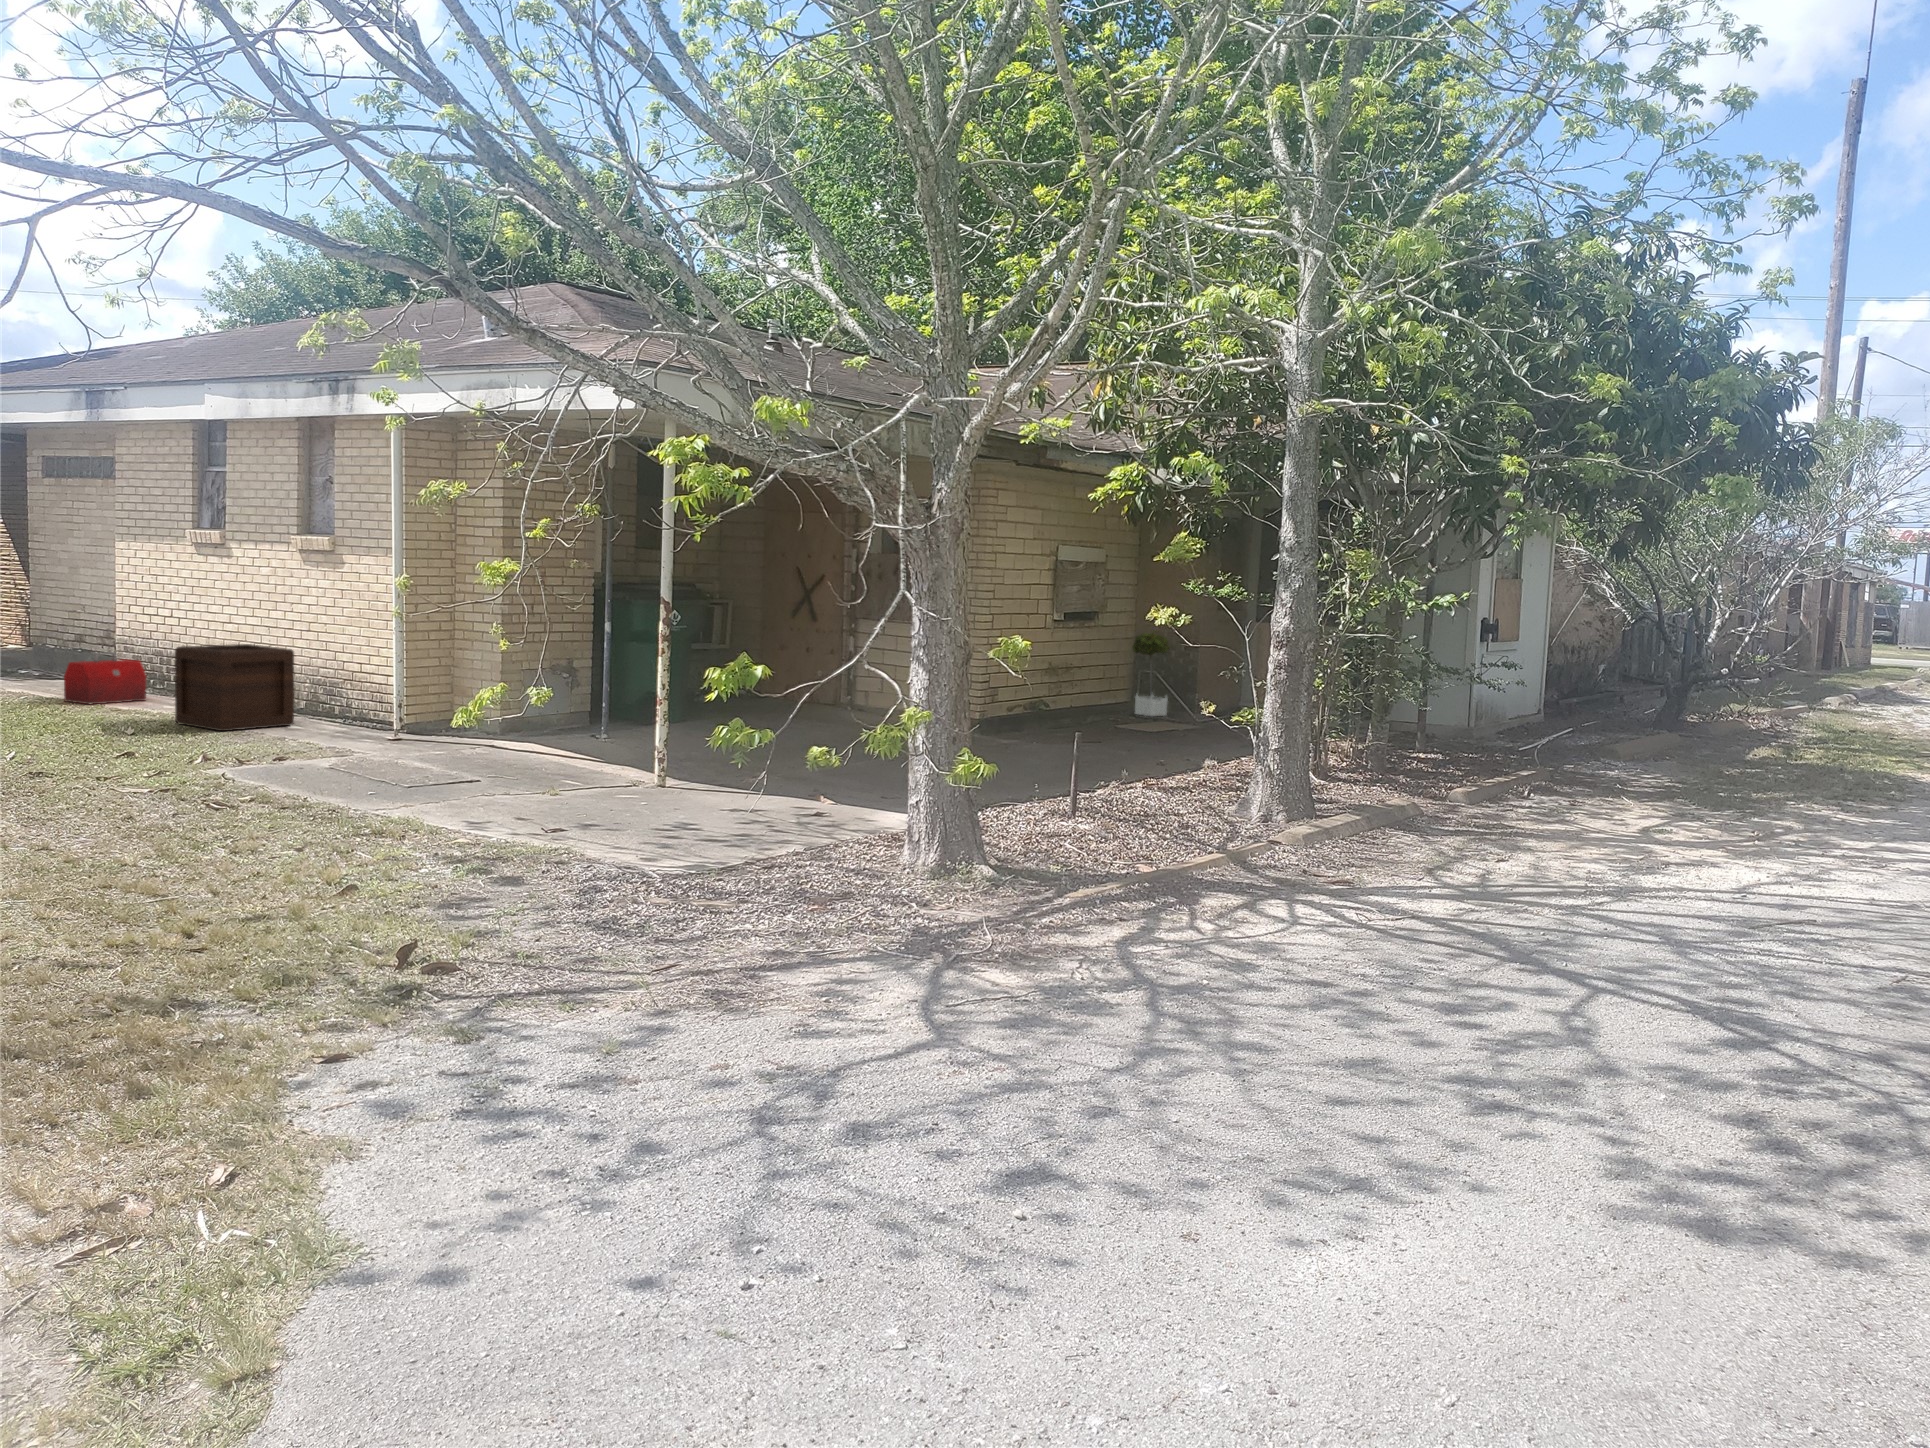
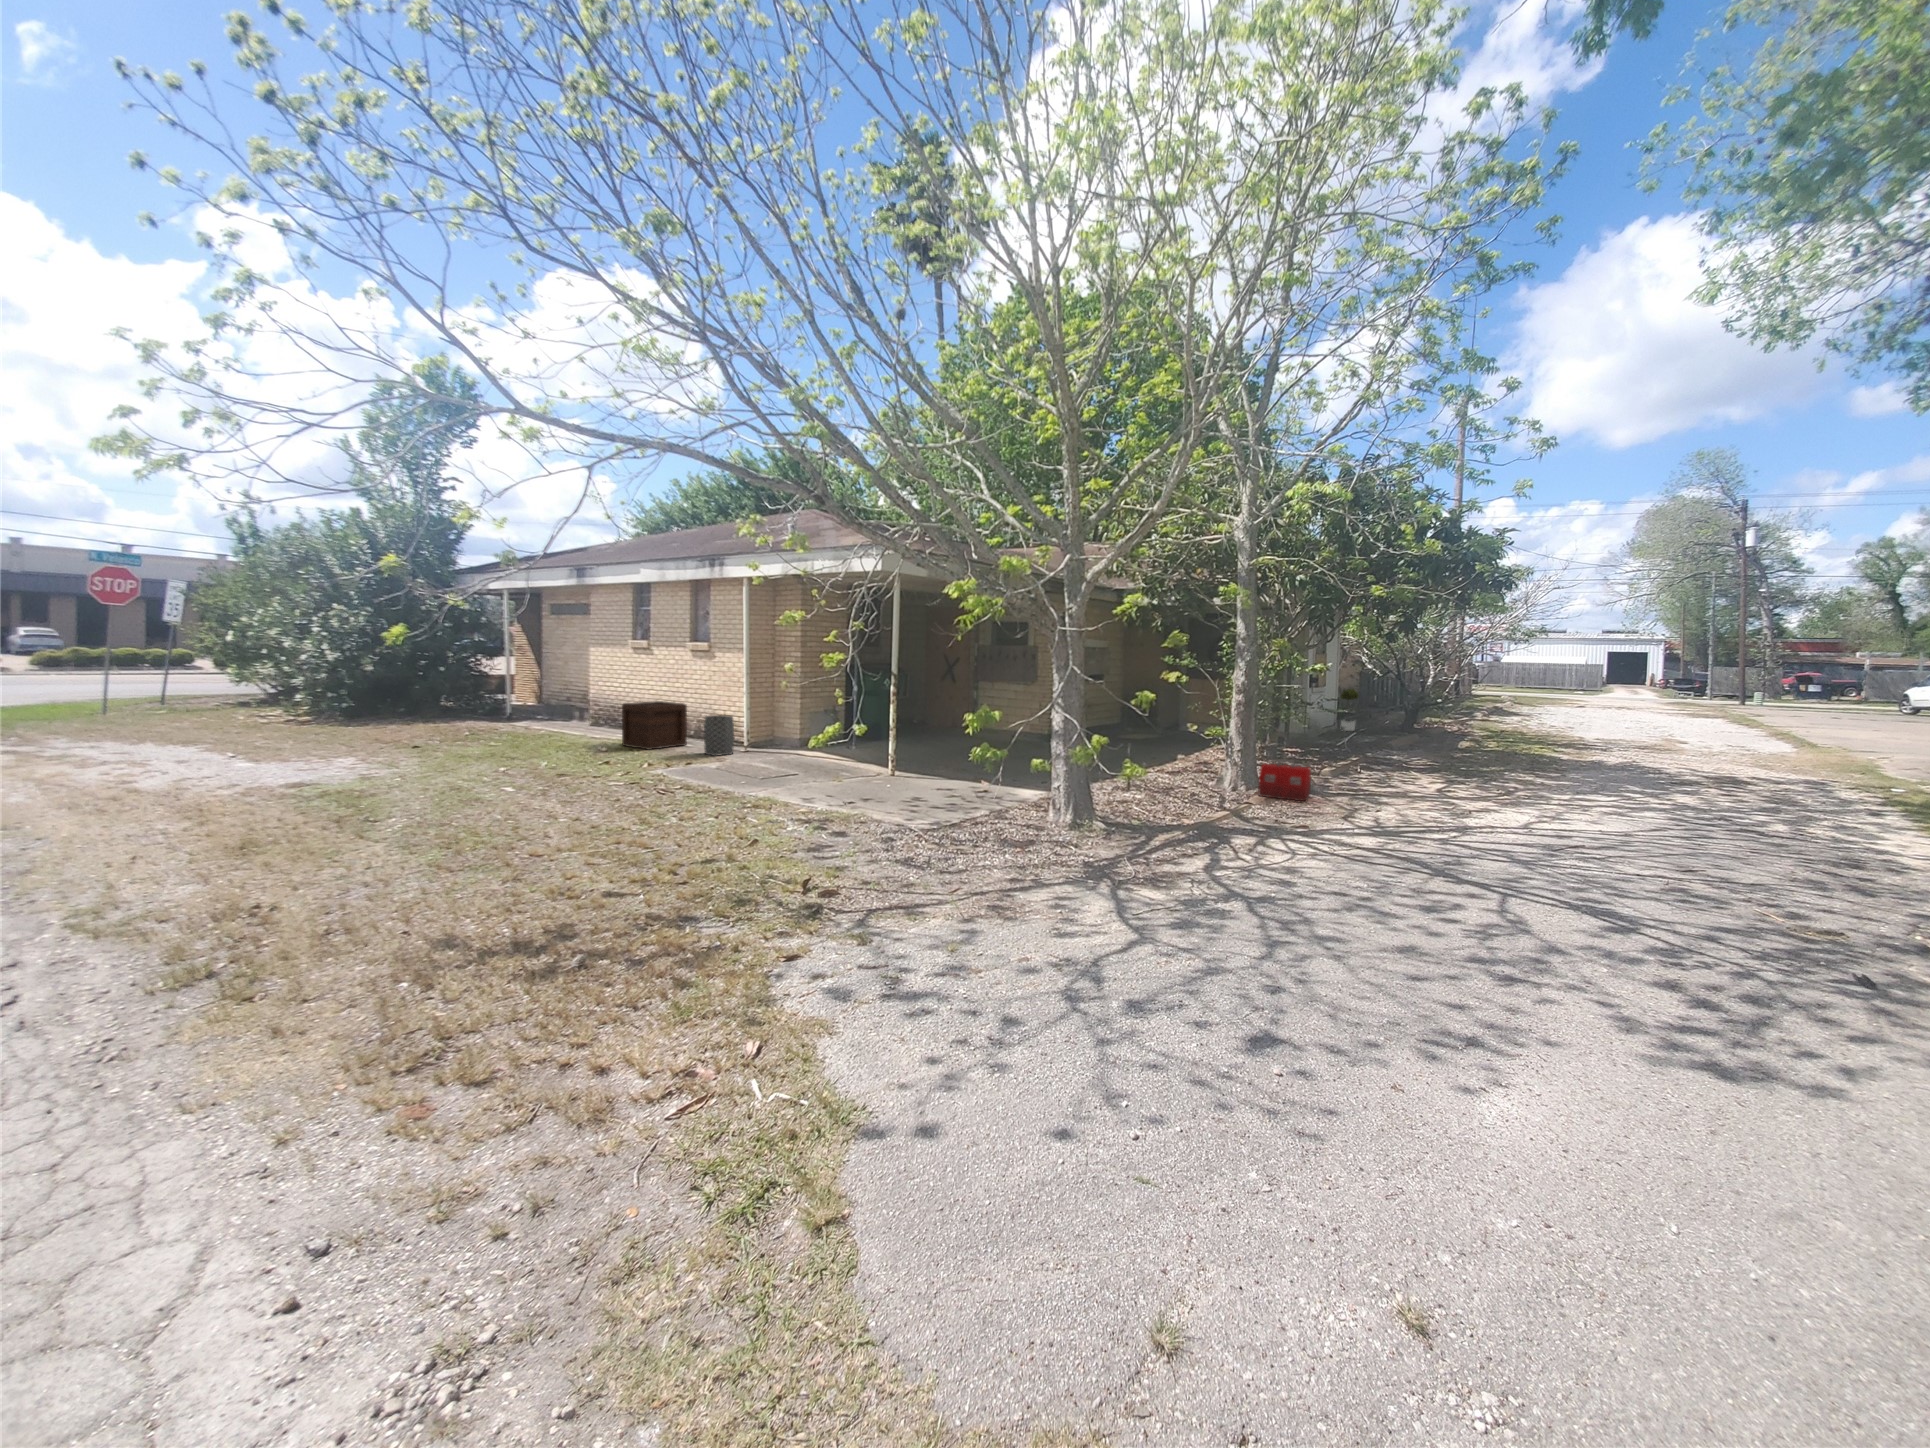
potted tree: present [1133,632,1170,716] -> present [1341,689,1358,731]
toolbox: present [64,652,146,704] -> present [1258,759,1311,801]
trash can: none [319,671,376,743] -> present [704,715,734,756]

